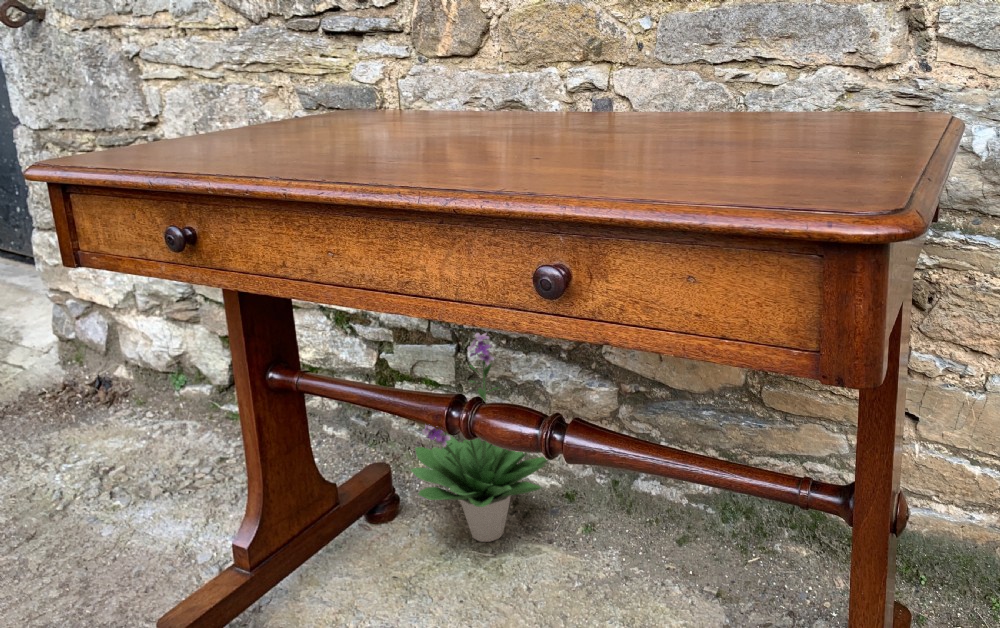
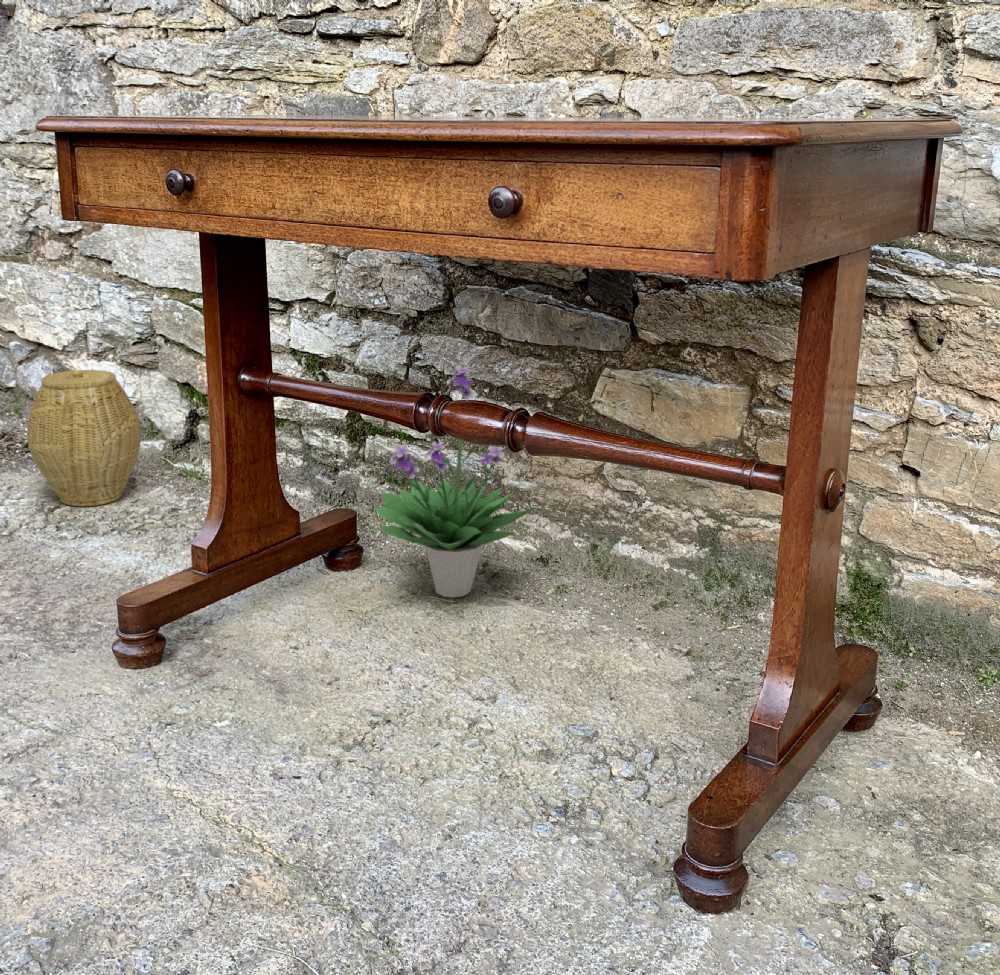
woven basket: none [88,336,191,462] -> present [27,370,141,506]

